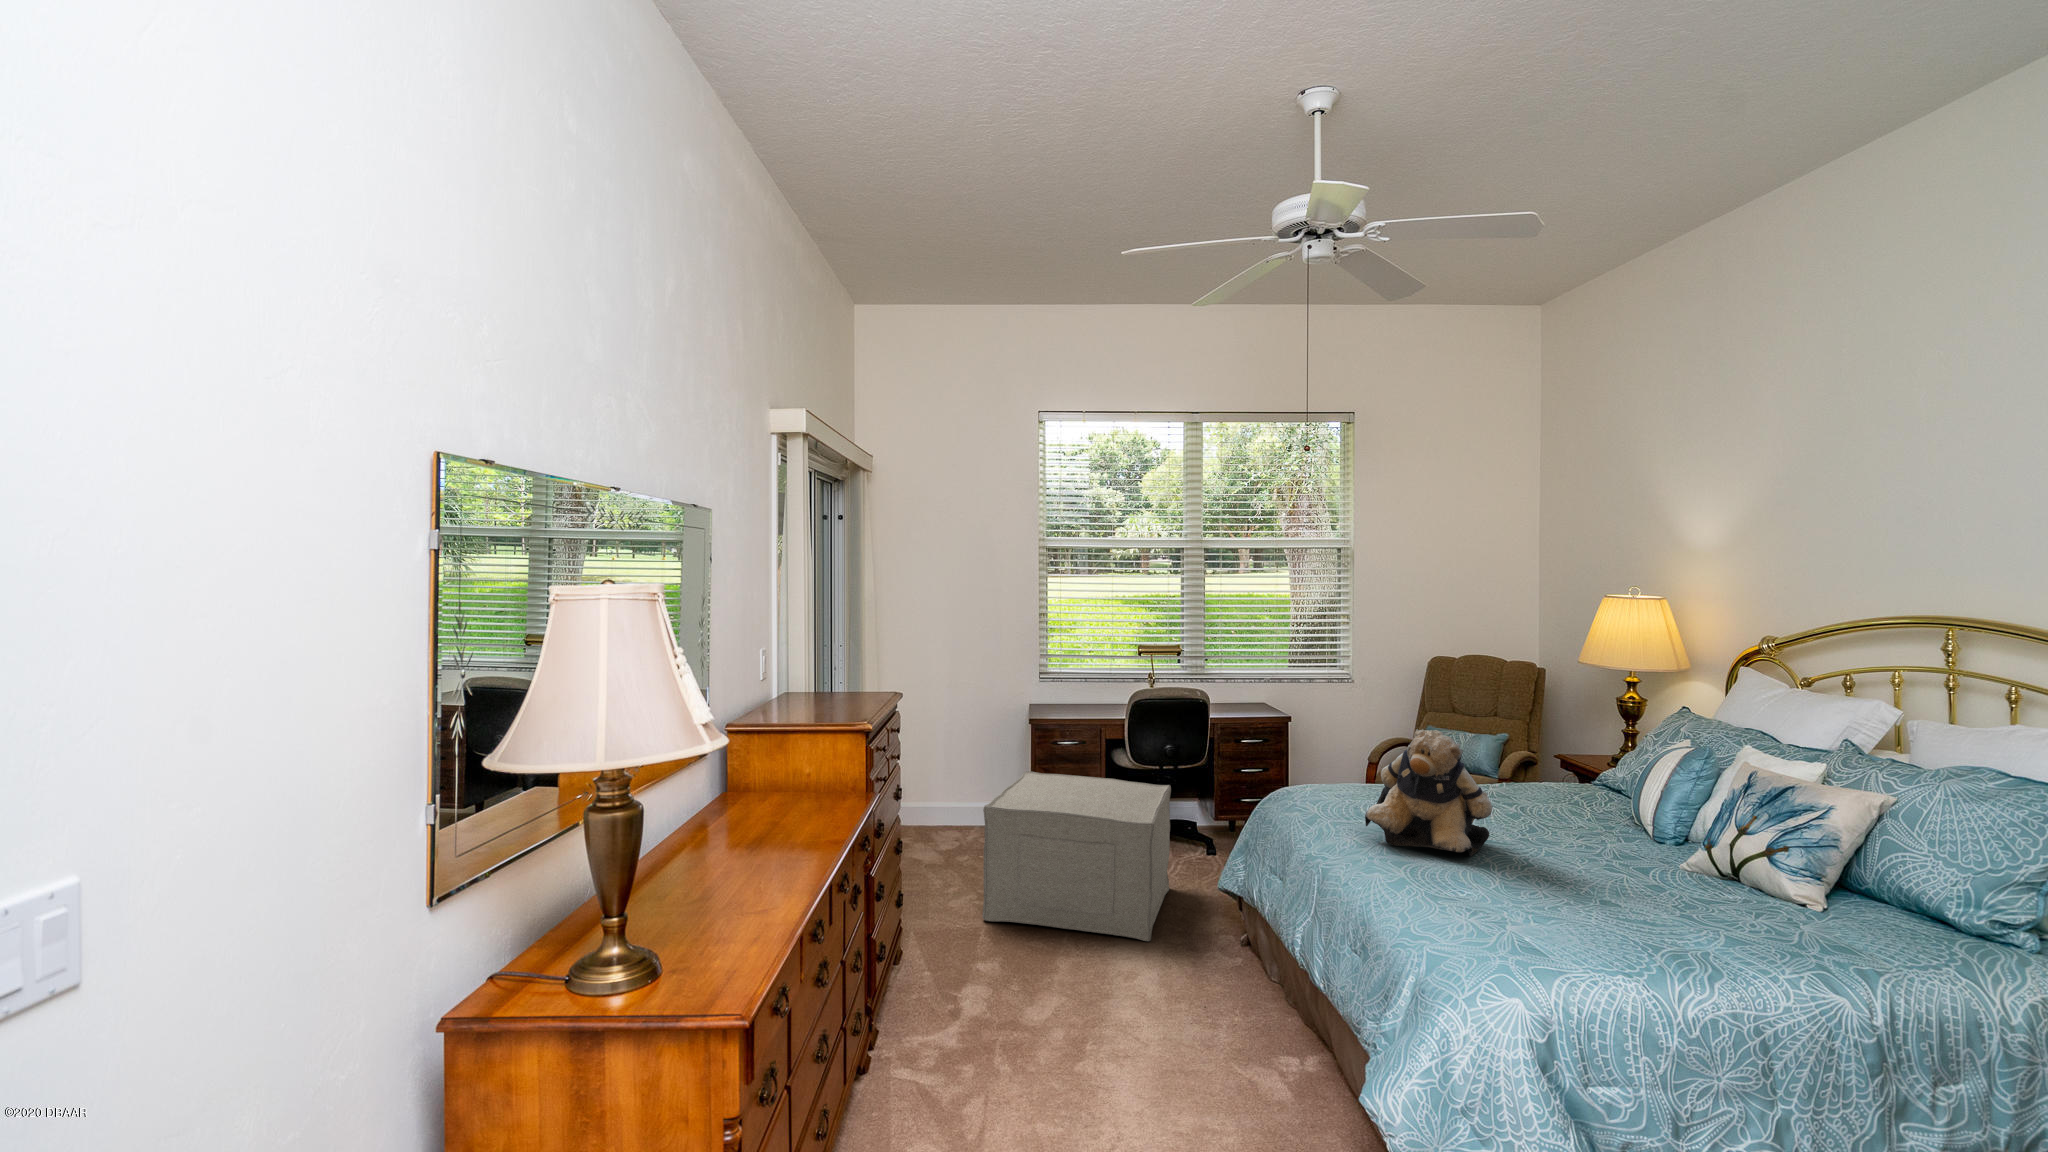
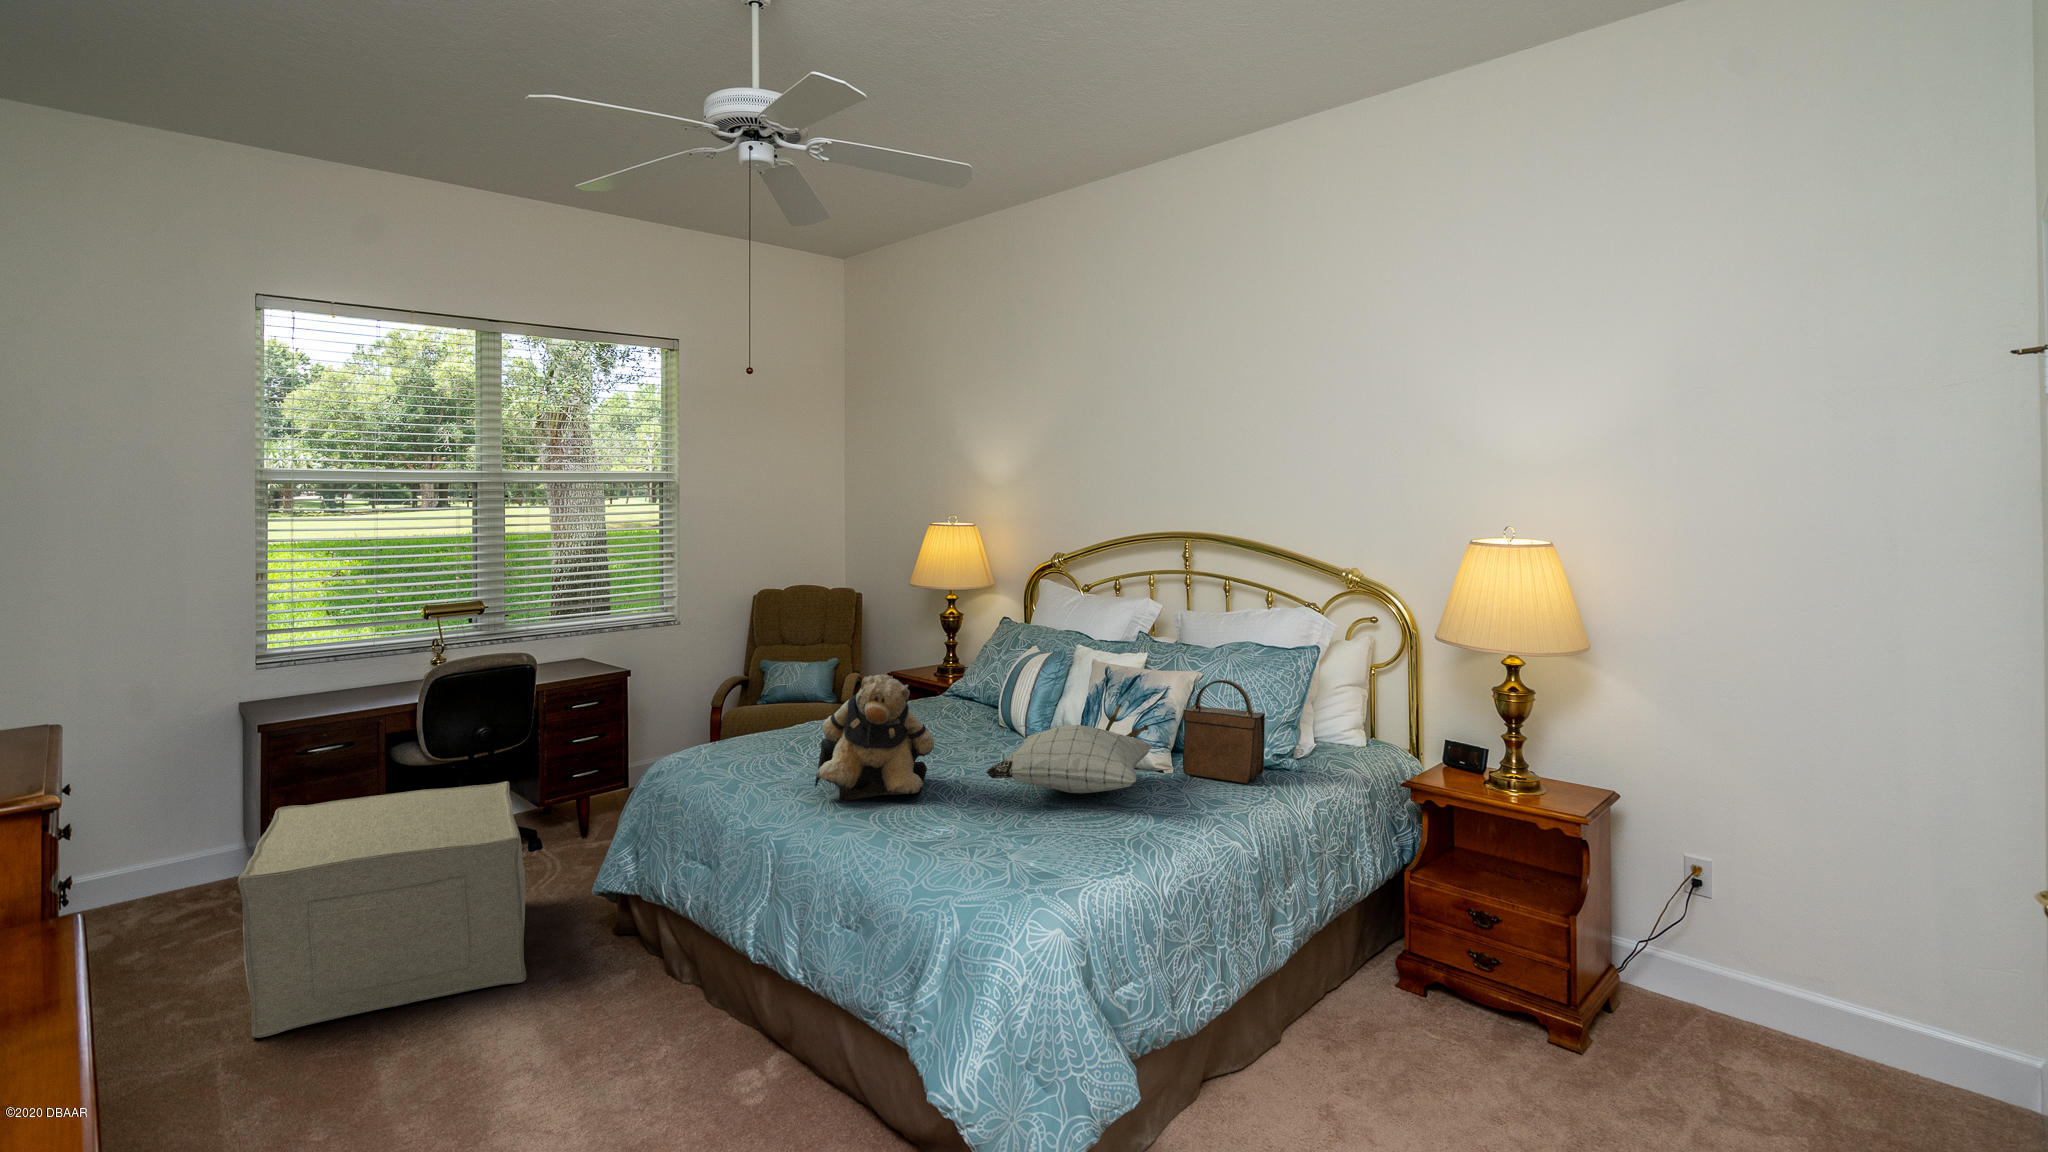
handbag: none [1829,804,1966,944] -> present [1183,680,1265,784]
pillow: none [1530,817,1779,897] -> present [986,725,1153,793]

